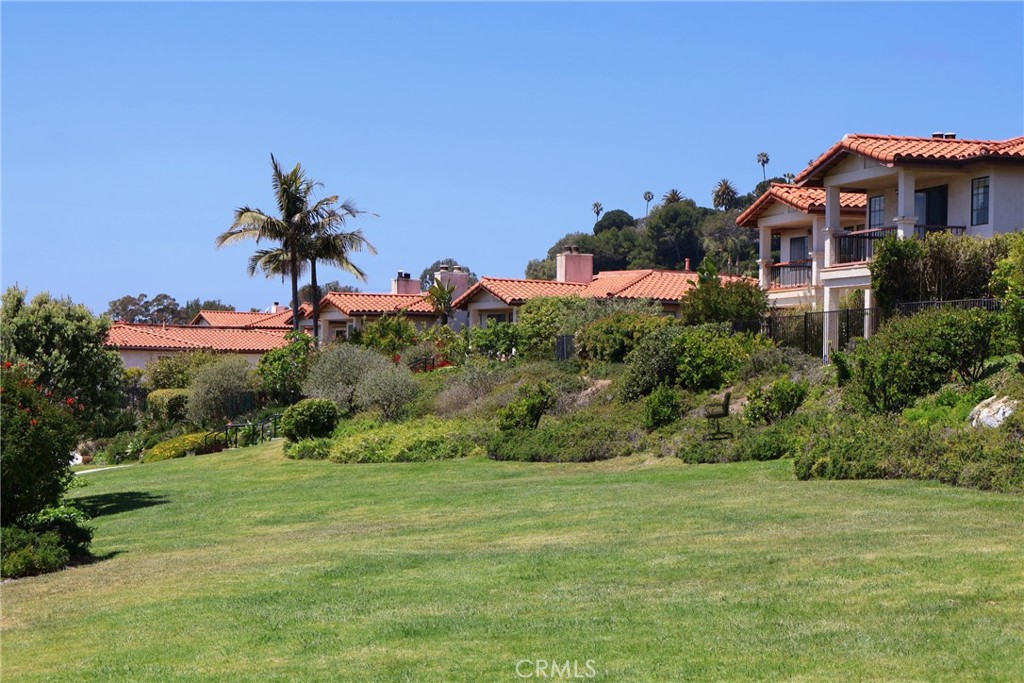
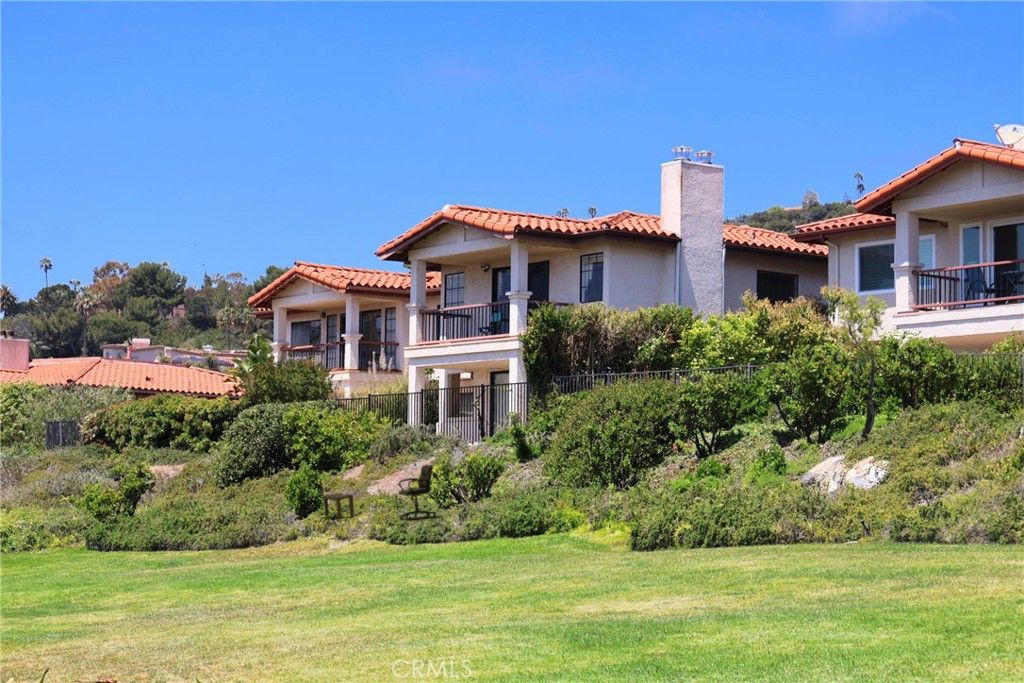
bench: none [660,414,681,437] -> present [323,493,354,519]

